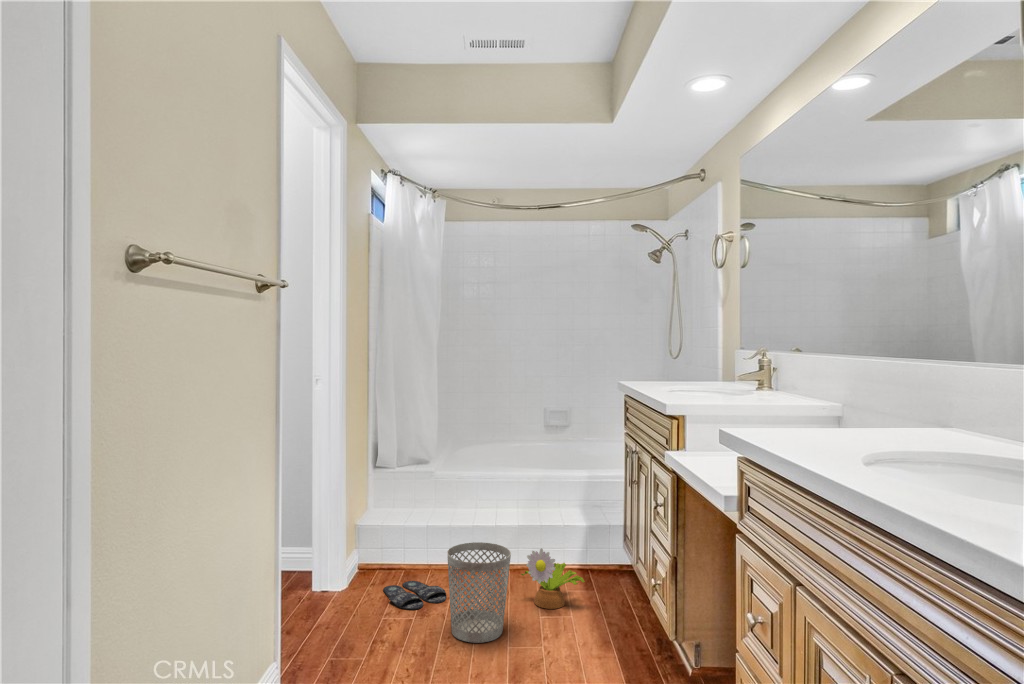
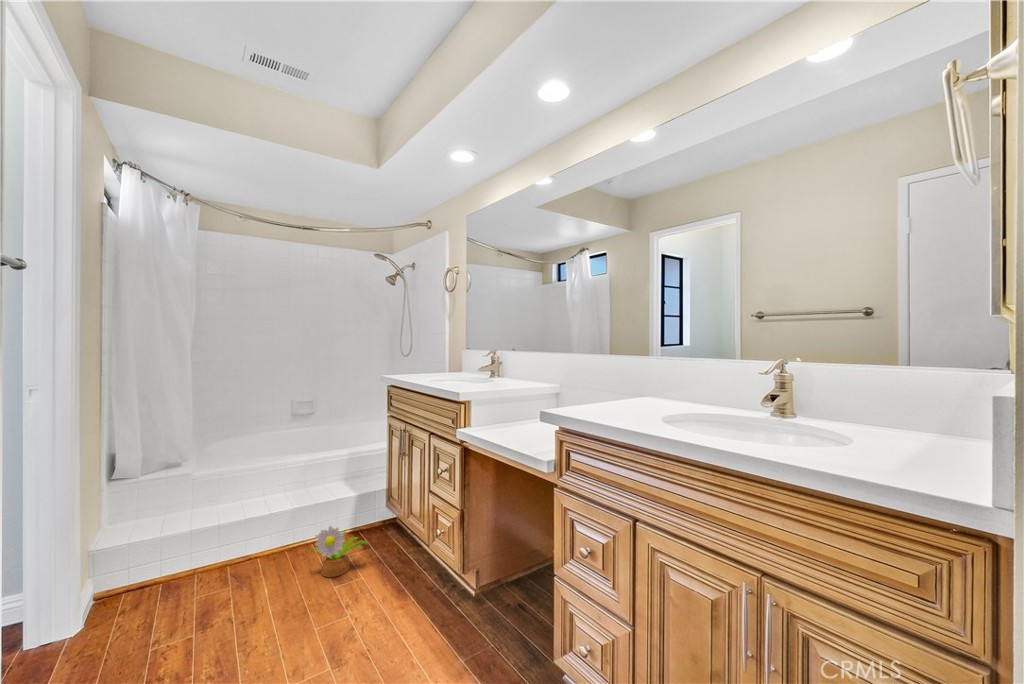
wastebasket: present [447,542,511,643] -> none [239,535,310,641]
slippers: present [383,581,446,610] -> none [140,590,226,630]

